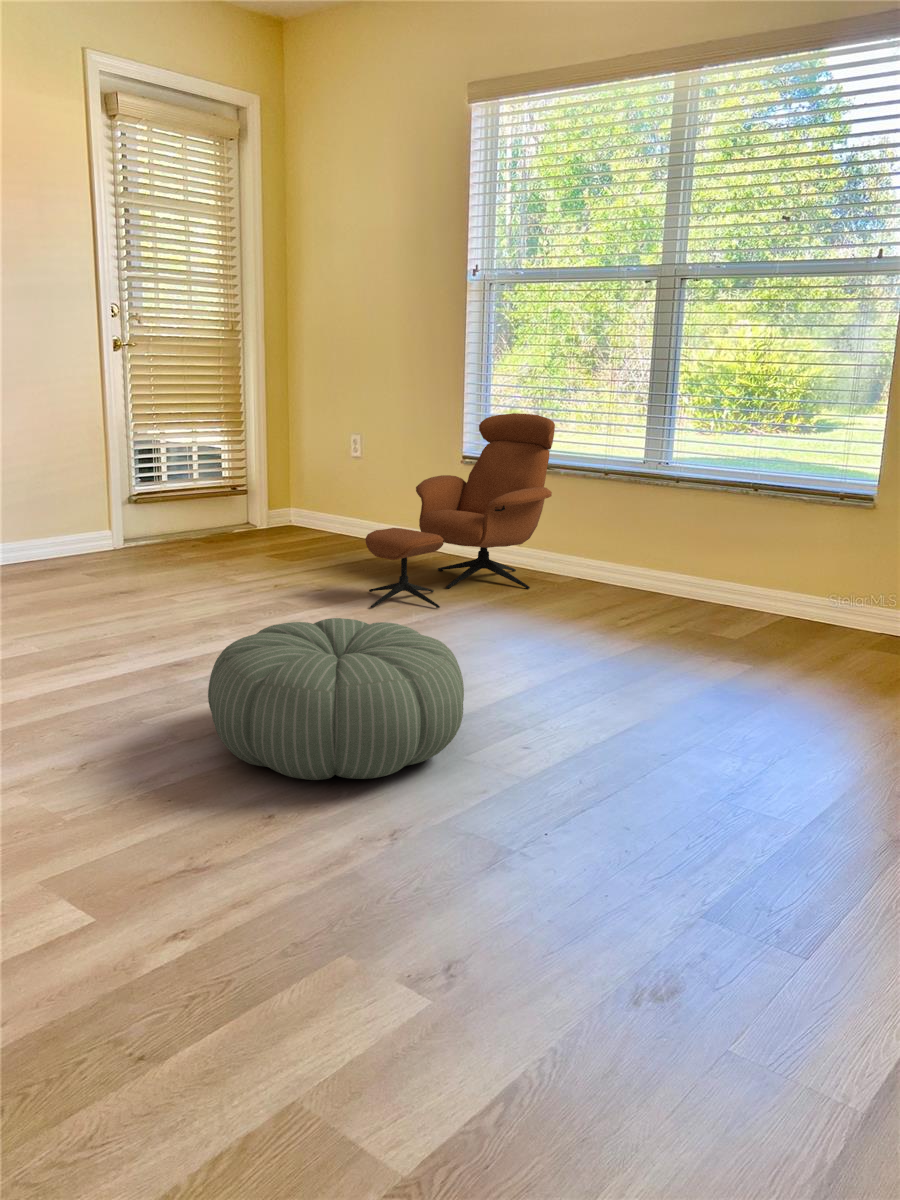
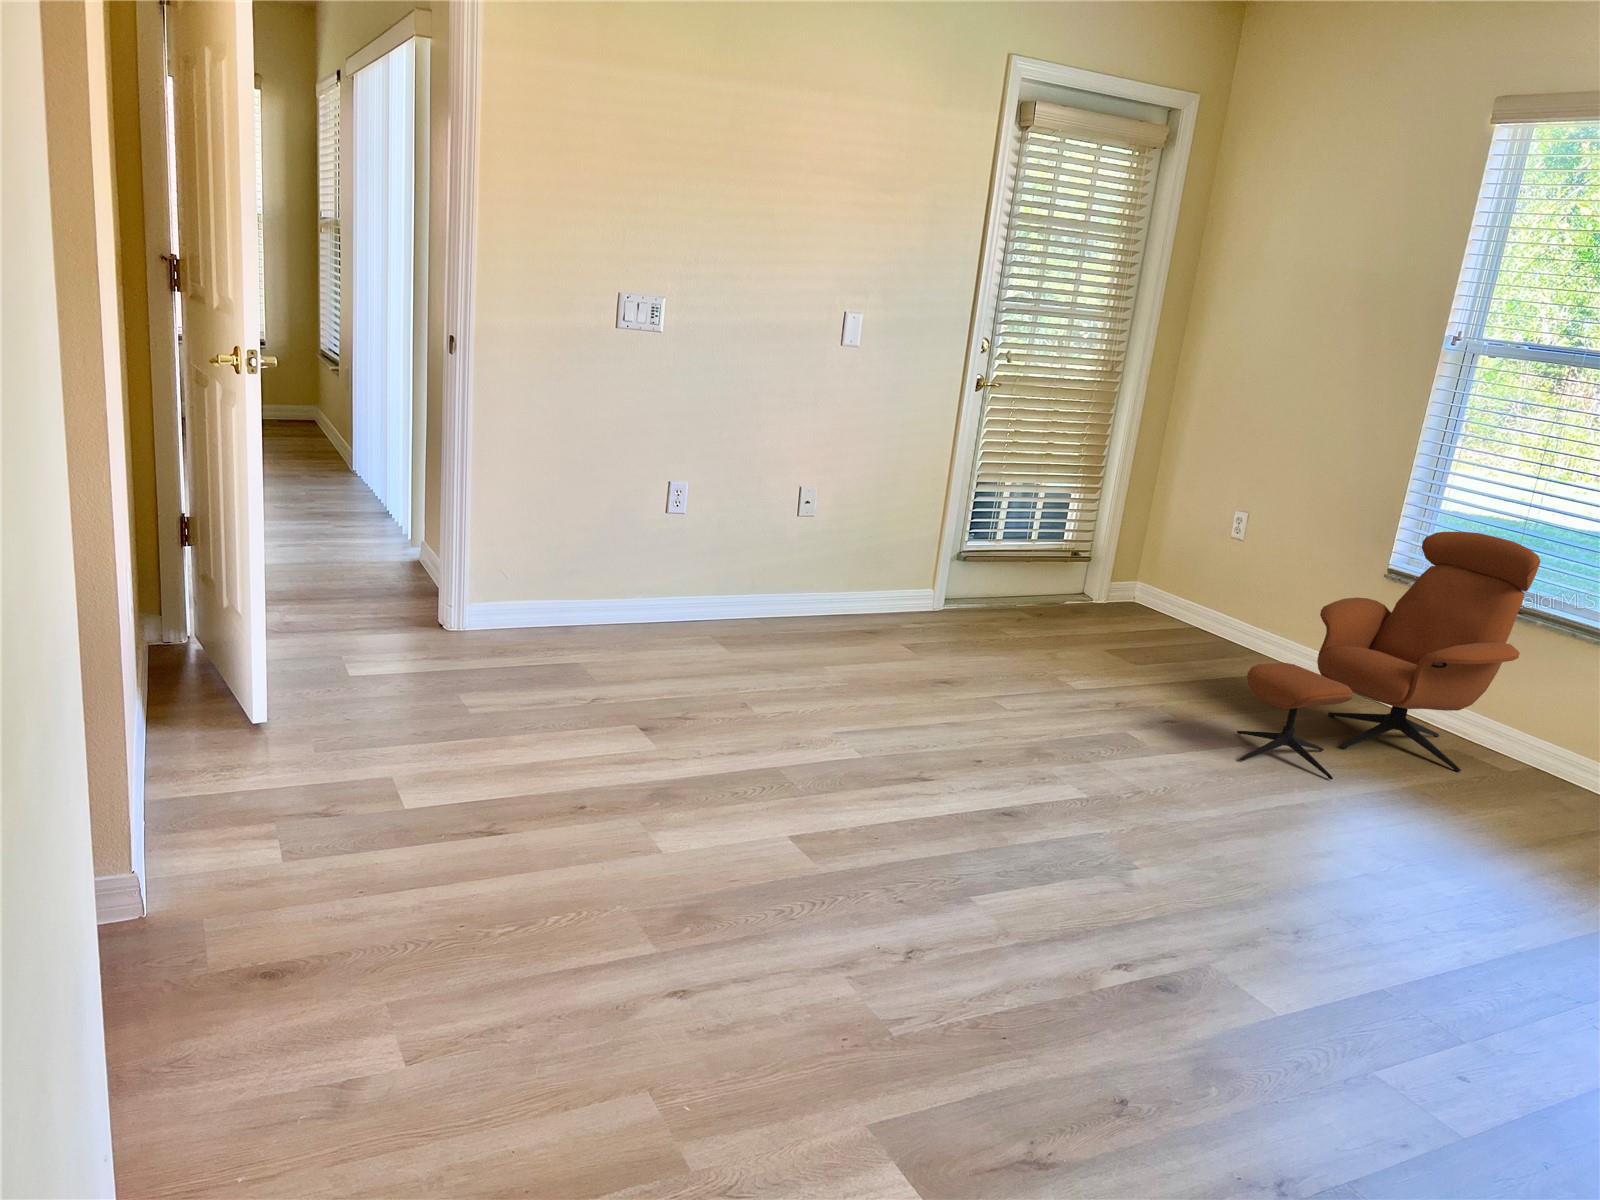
pouf: present [208,618,464,780] -> none [1062,803,1387,1041]

